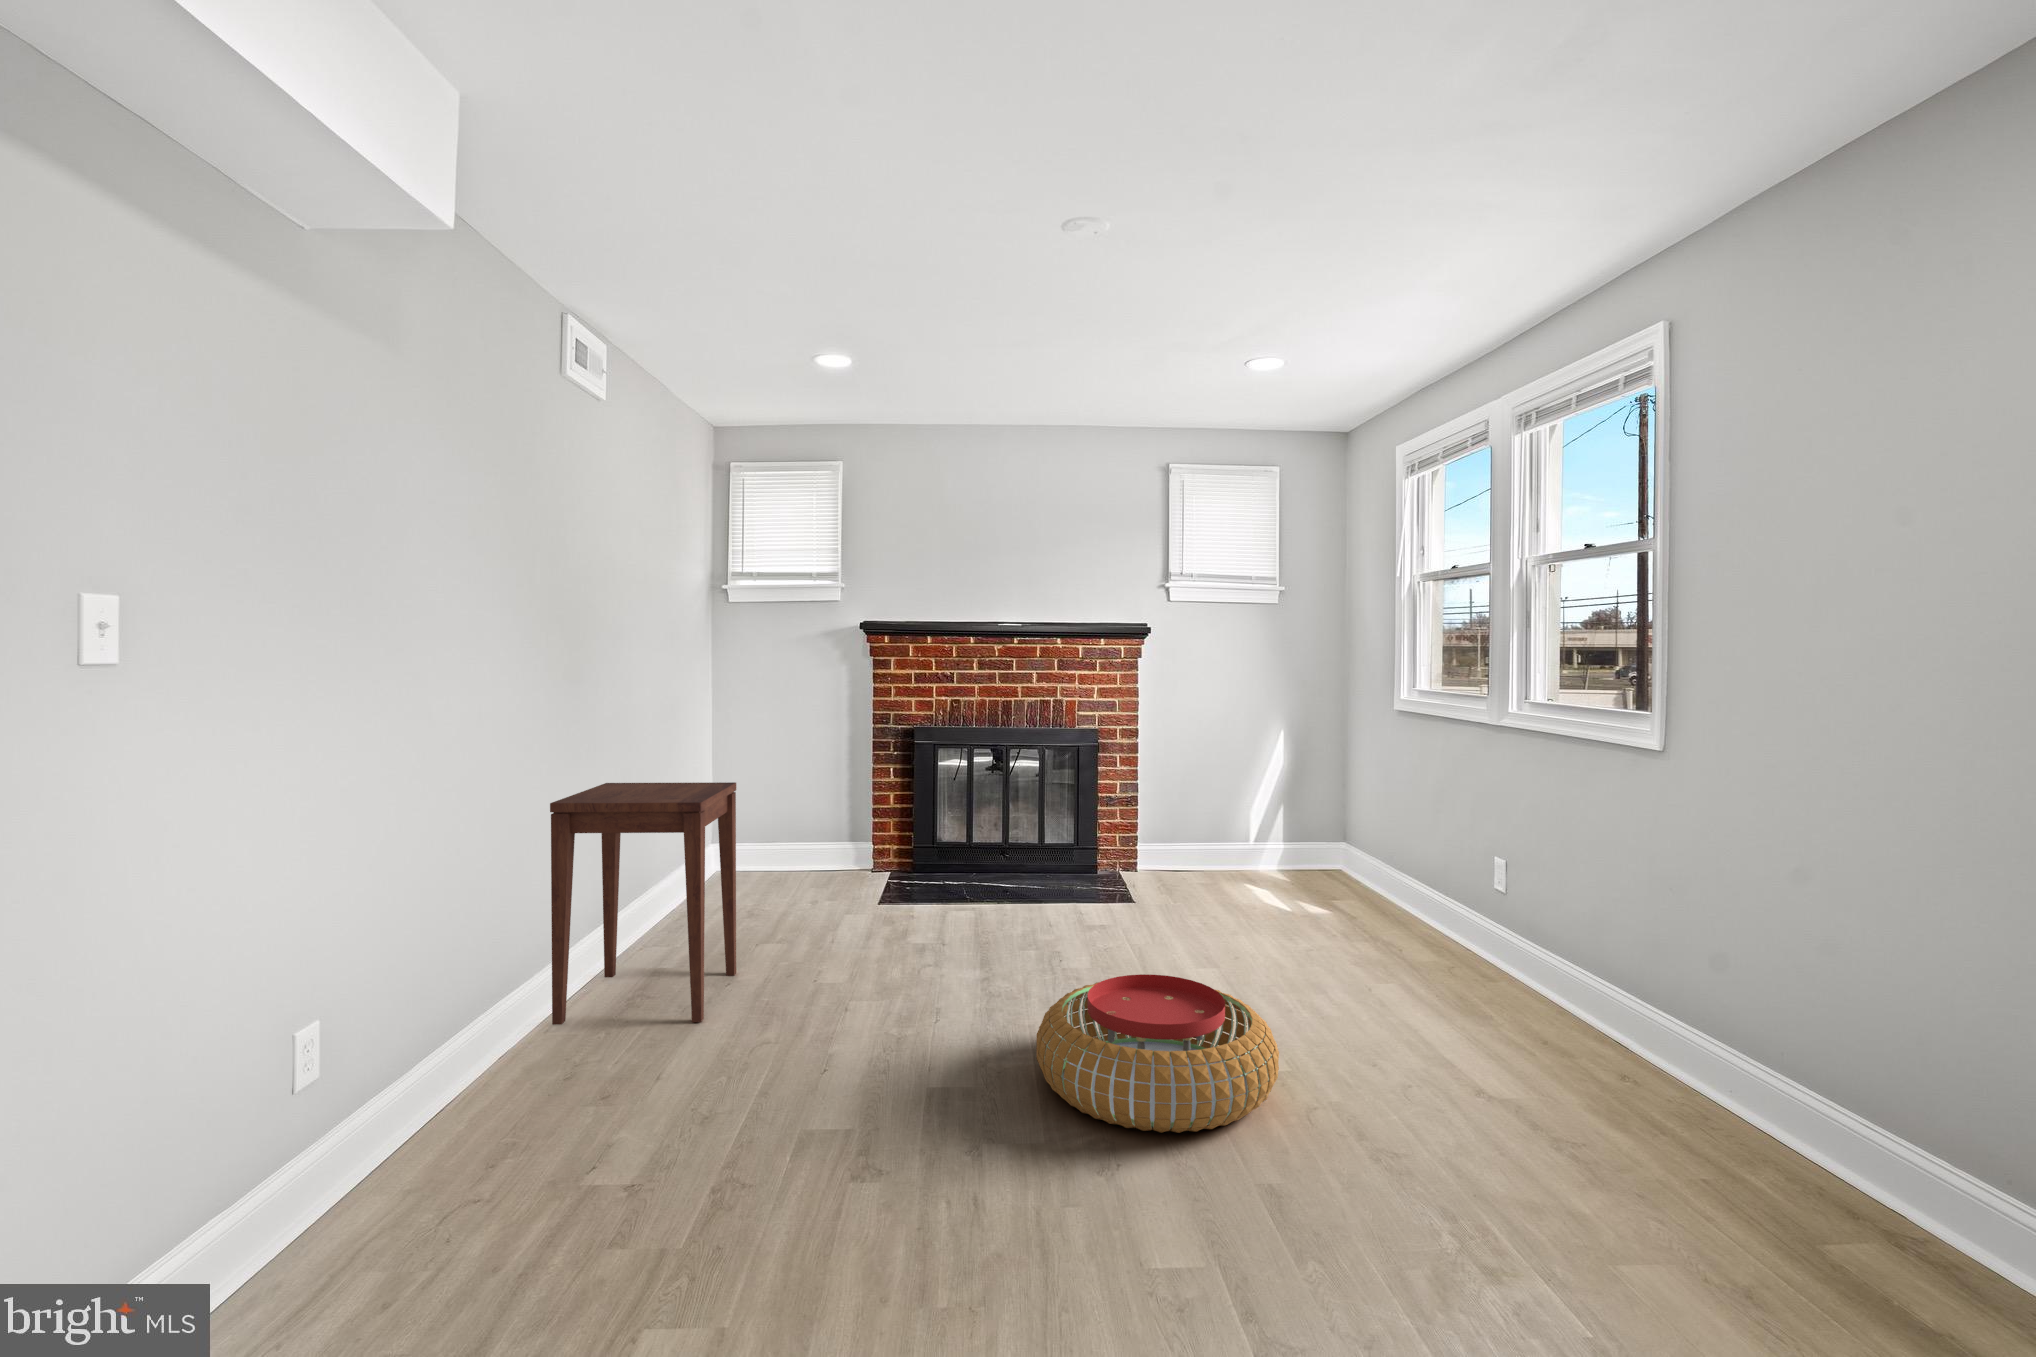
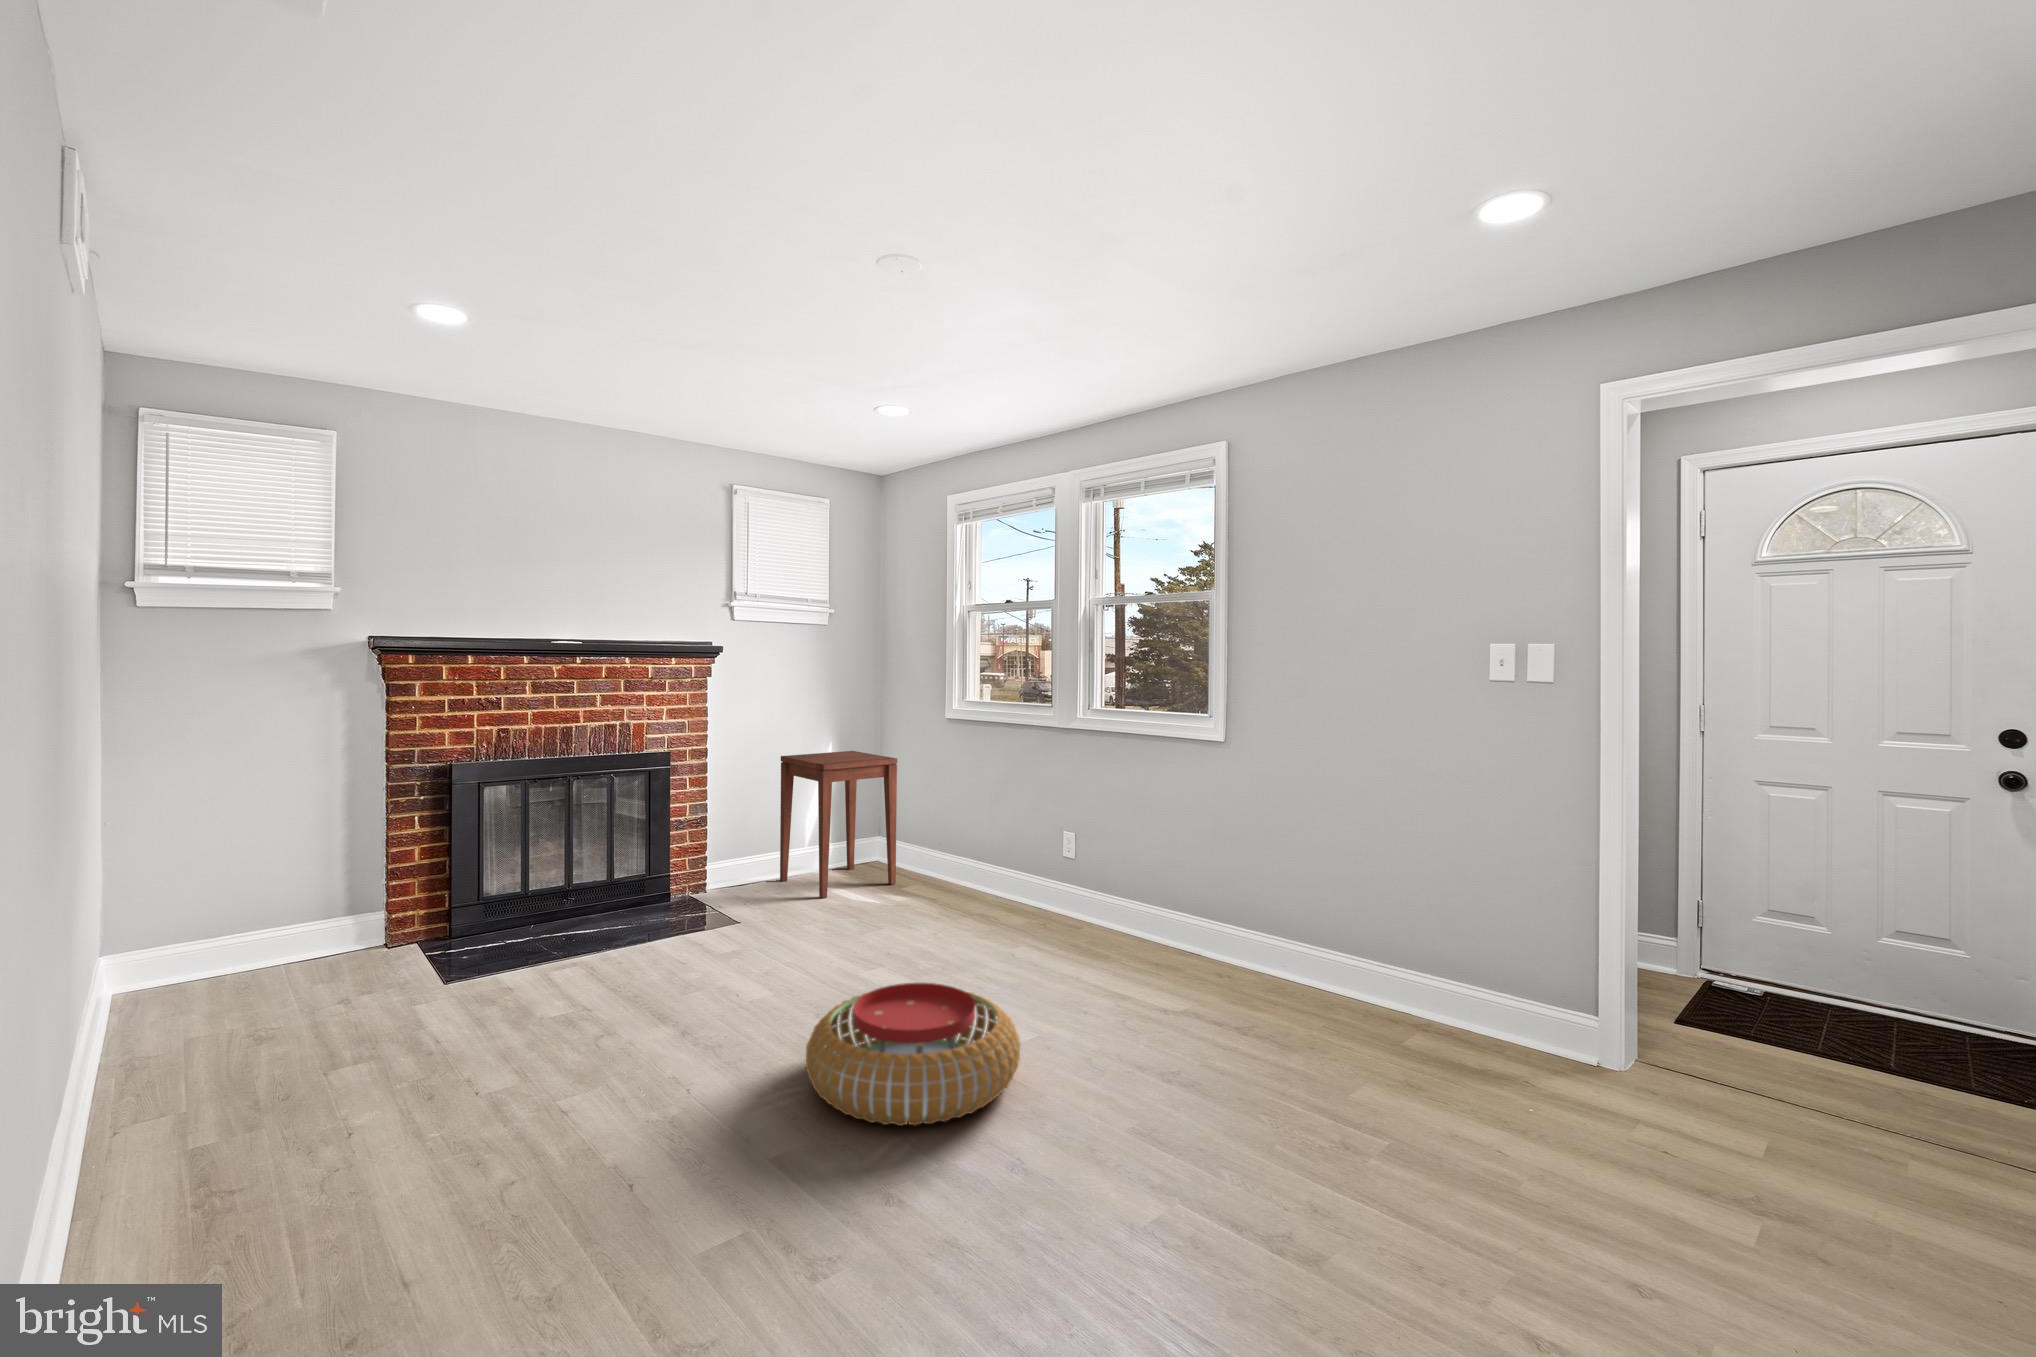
side table: present [550,782,736,1025] -> present [780,751,898,898]

